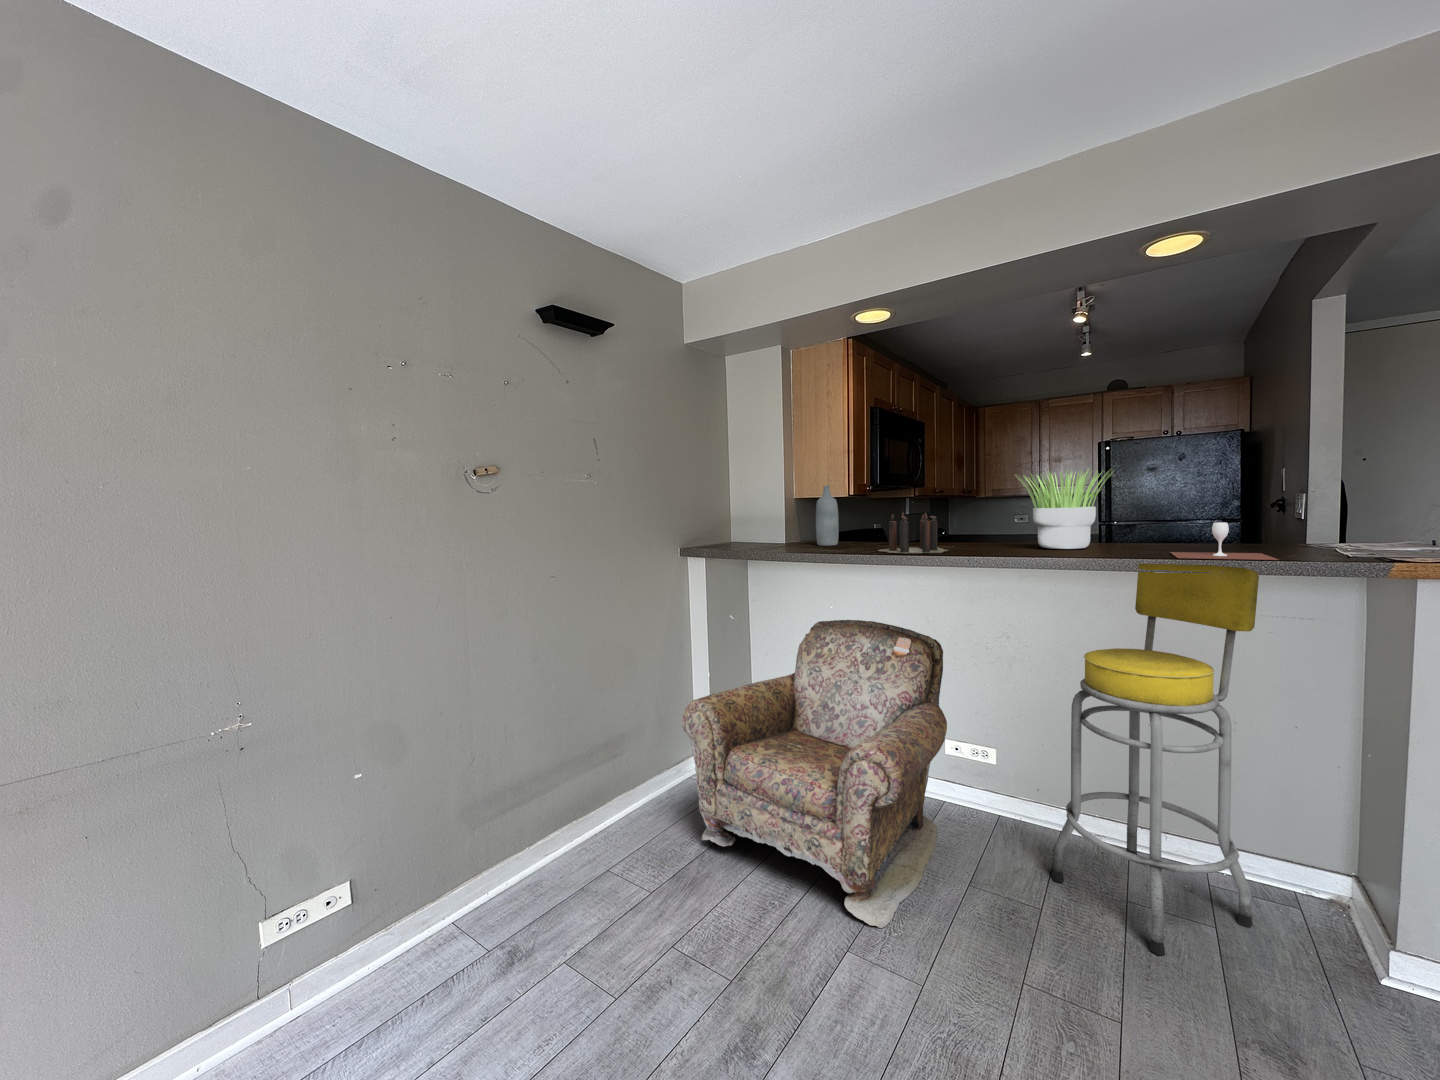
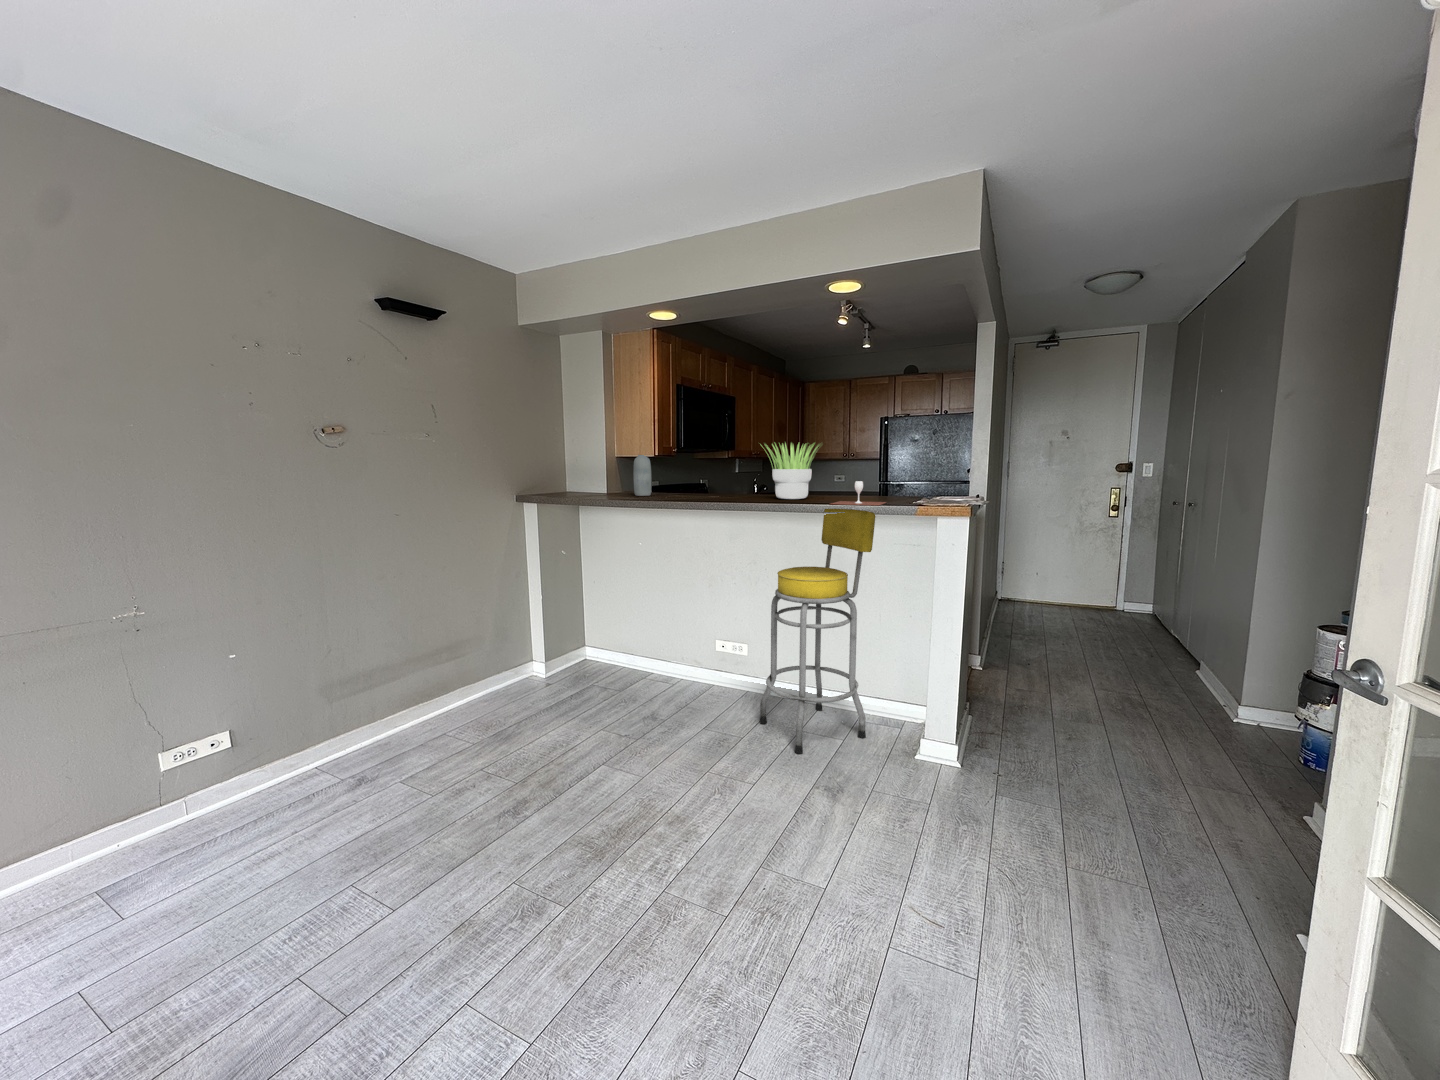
candle: present [878,513,948,554] -> none [659,471,725,501]
armchair: present [682,620,947,928] -> none [506,553,710,753]

